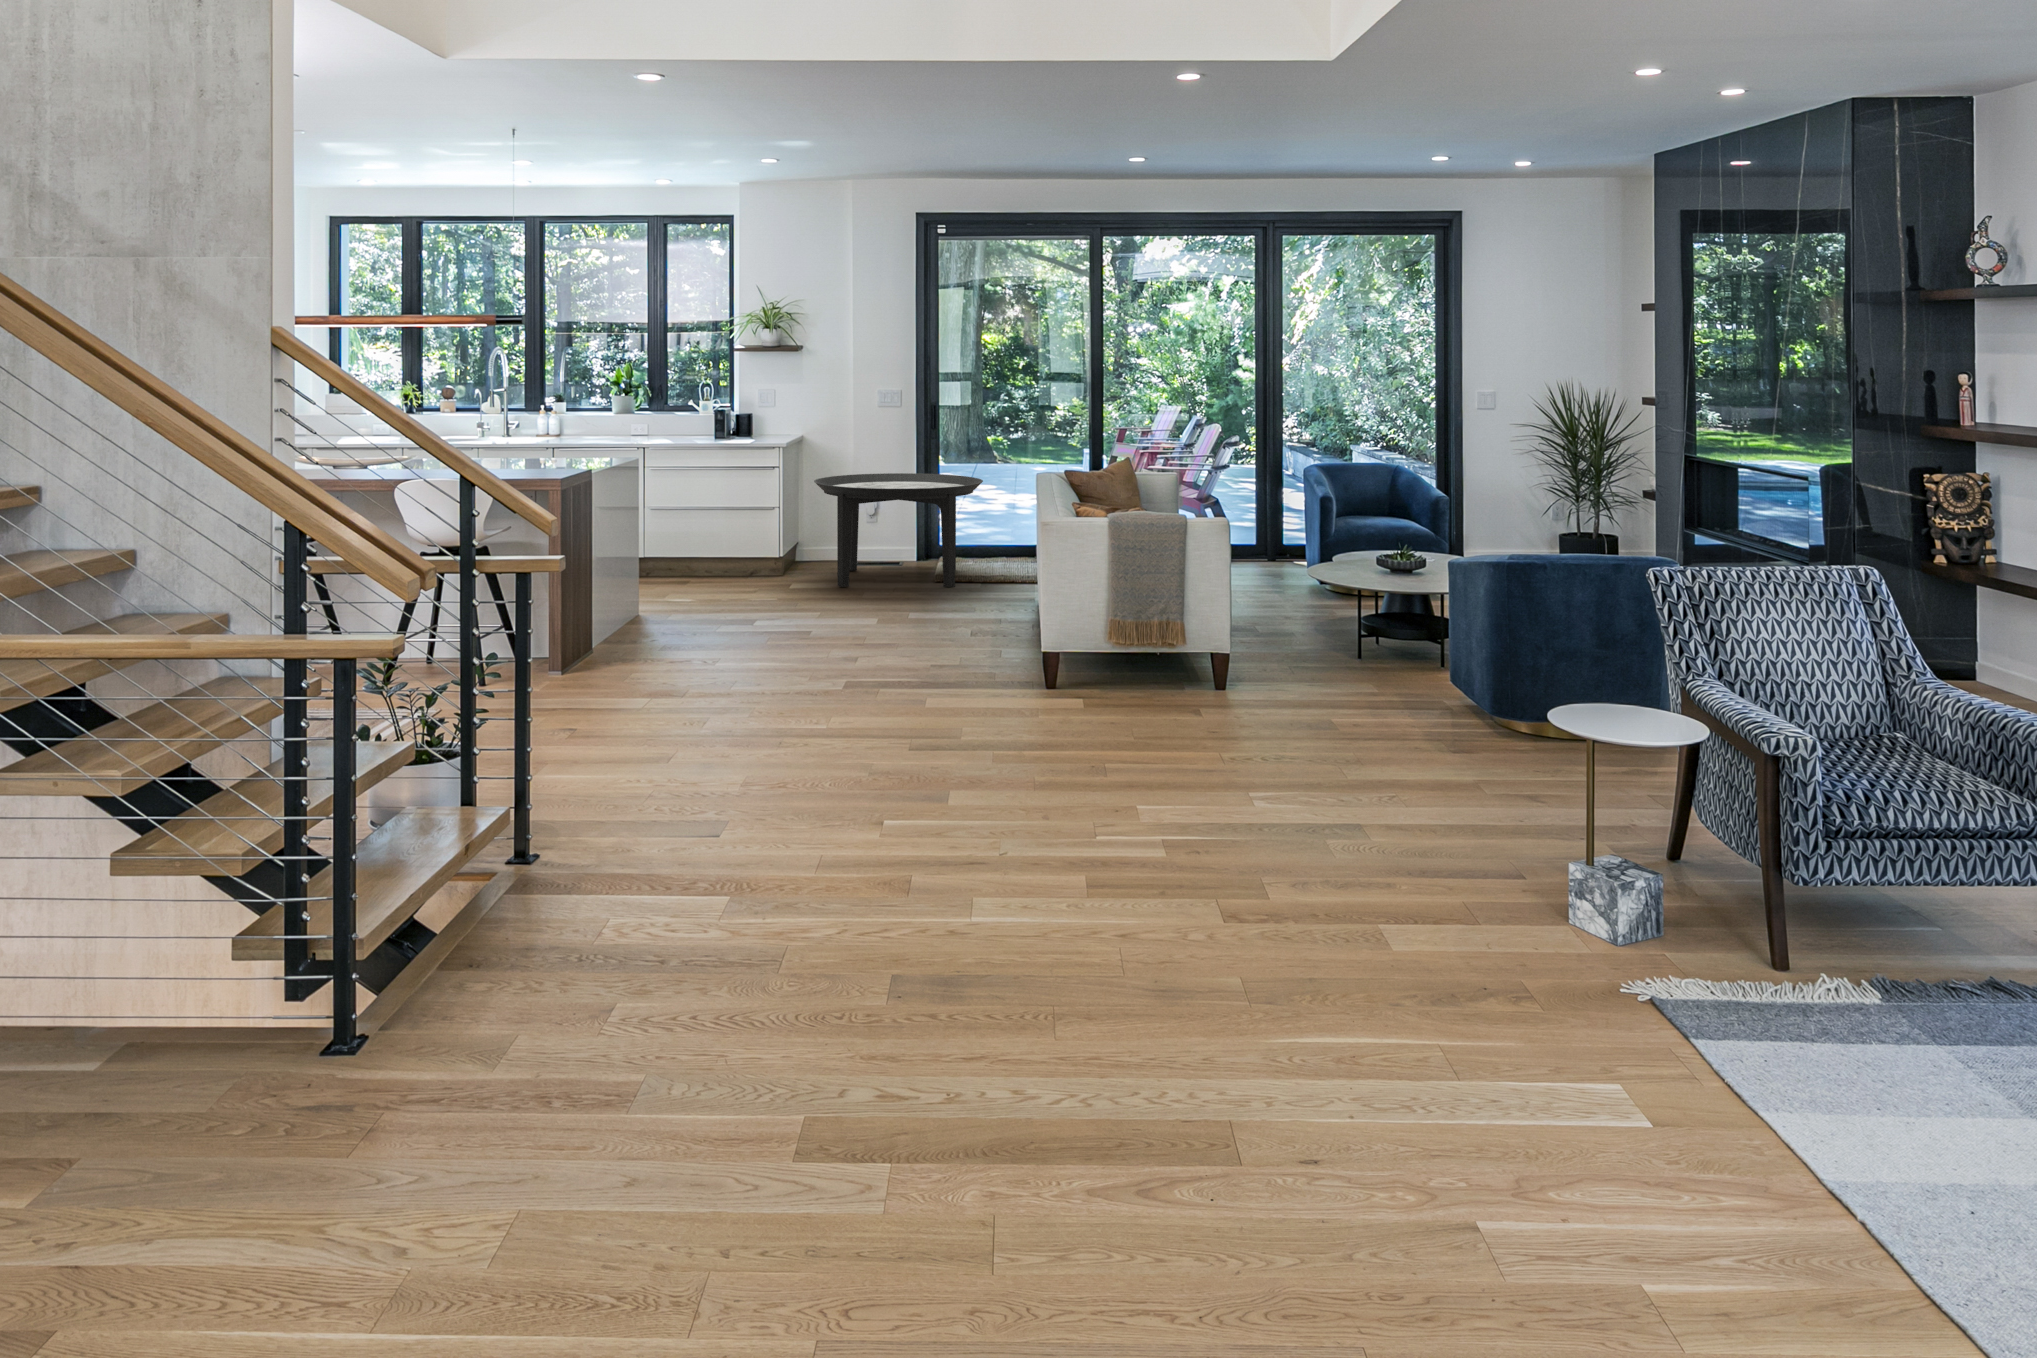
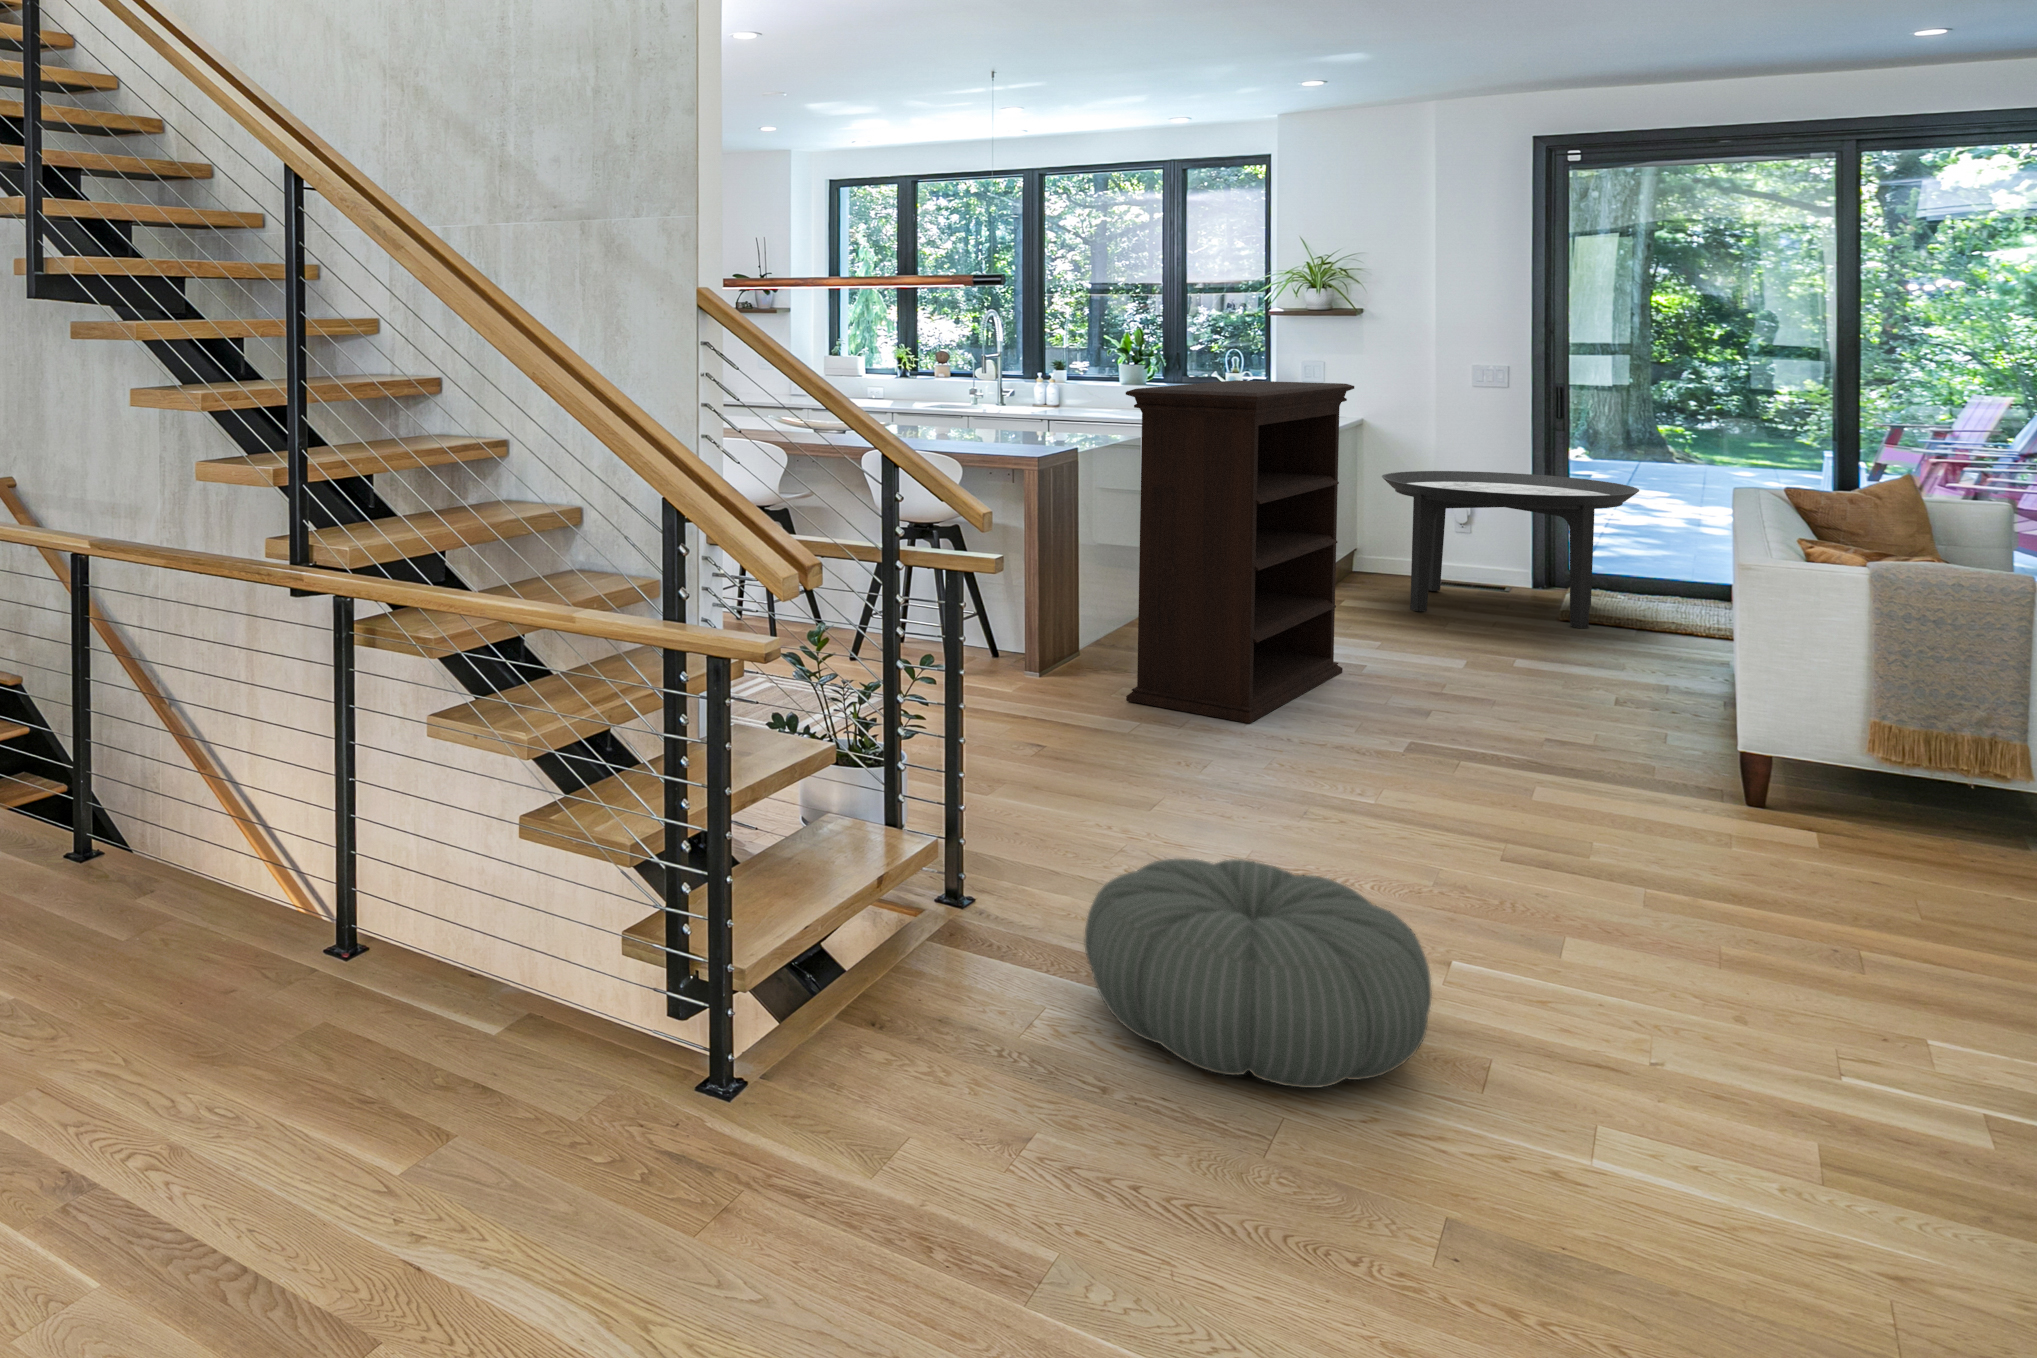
bookshelf: none [626,407,797,687] -> present [1126,380,1354,723]
pouf: none [635,776,874,933] -> present [1084,859,1432,1088]

